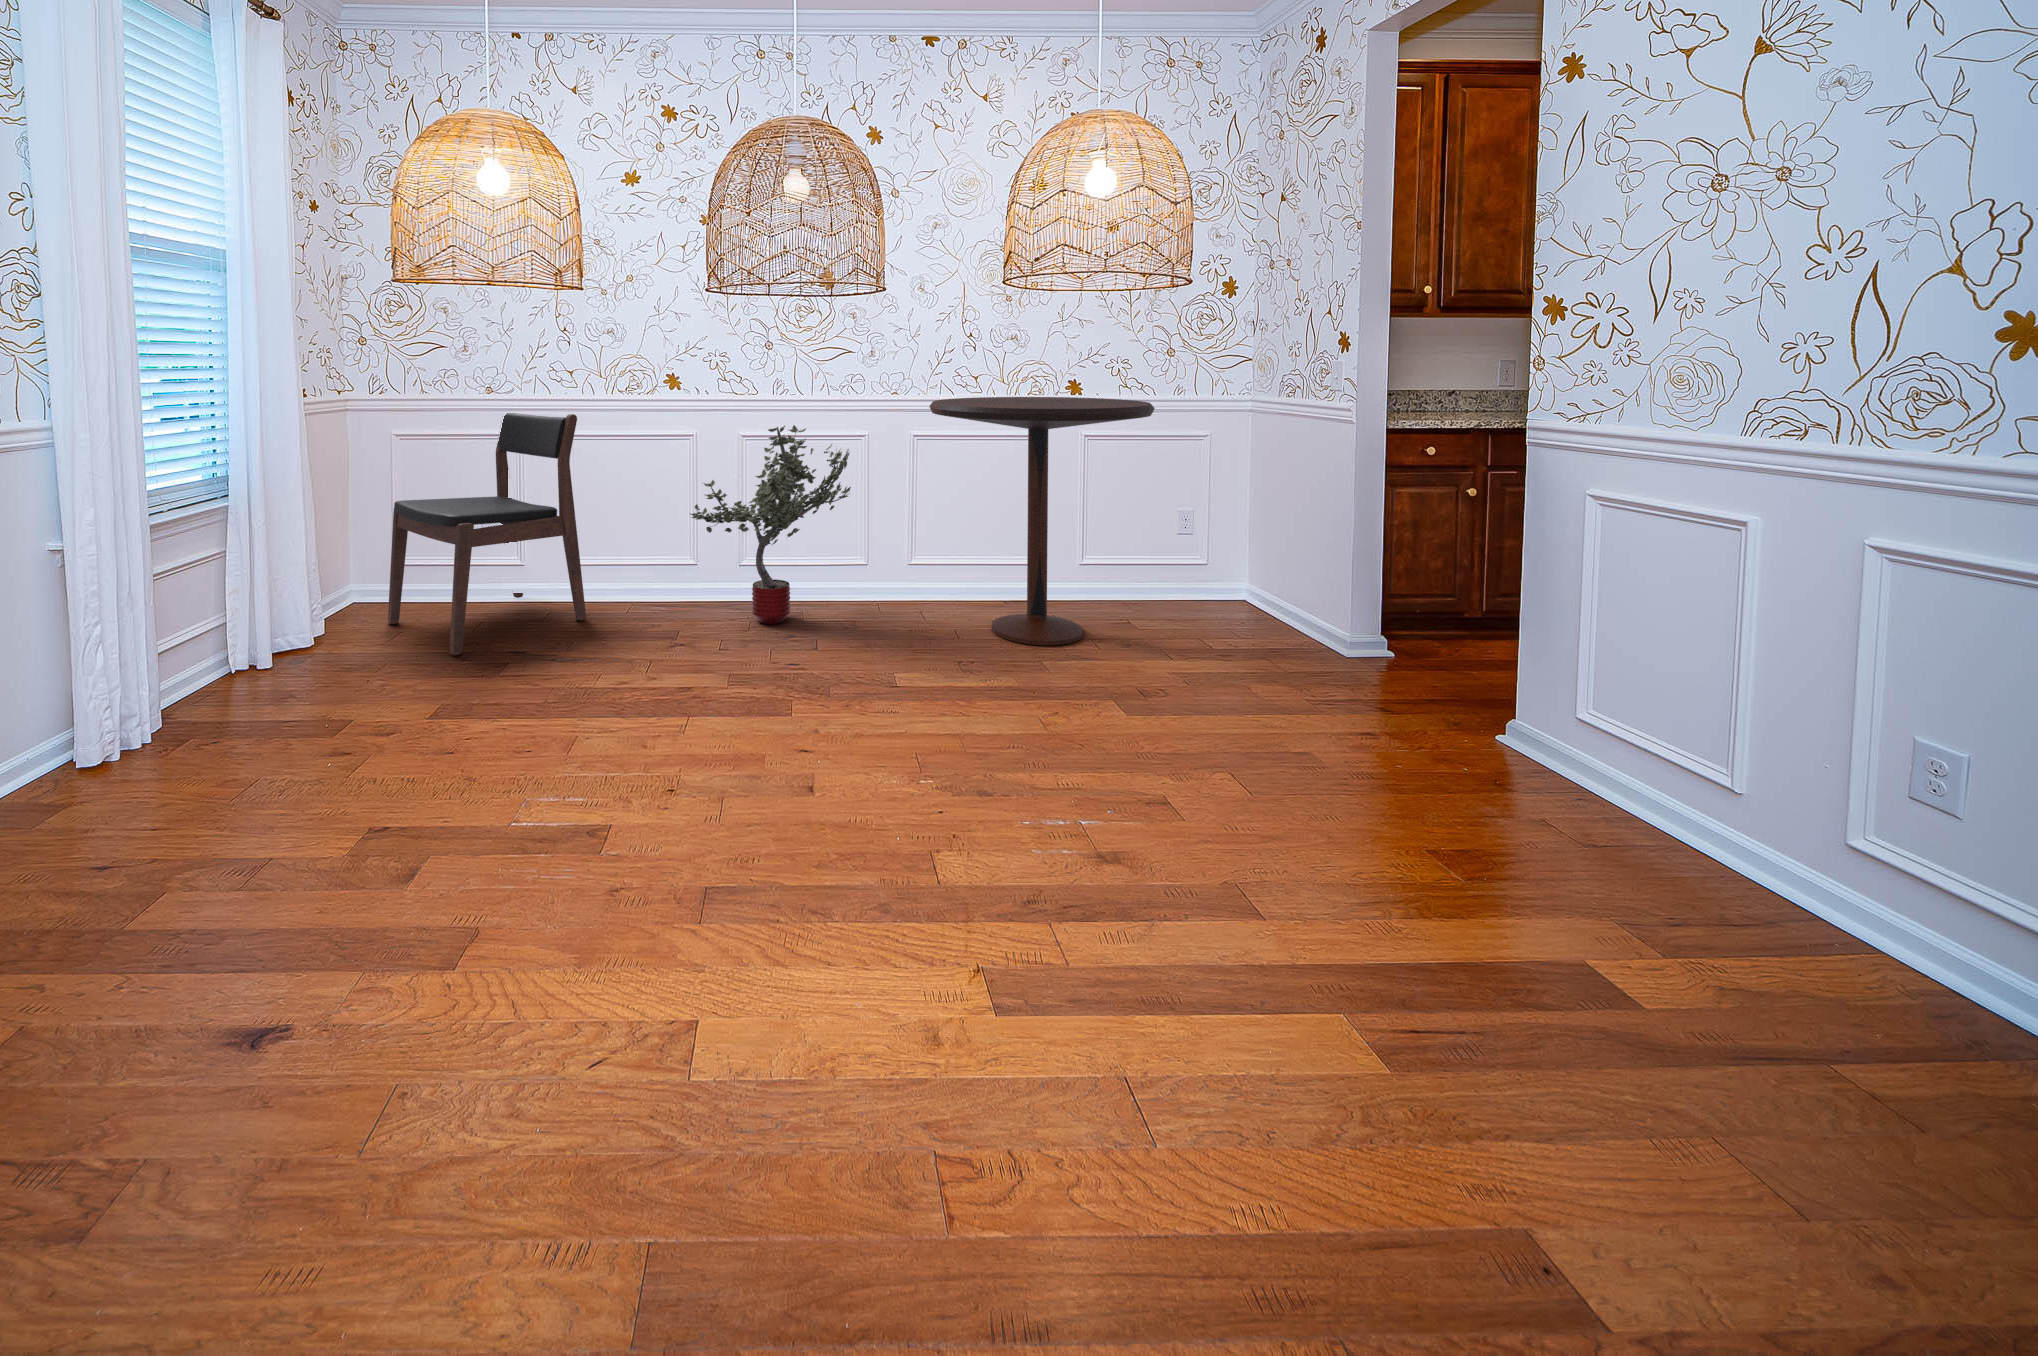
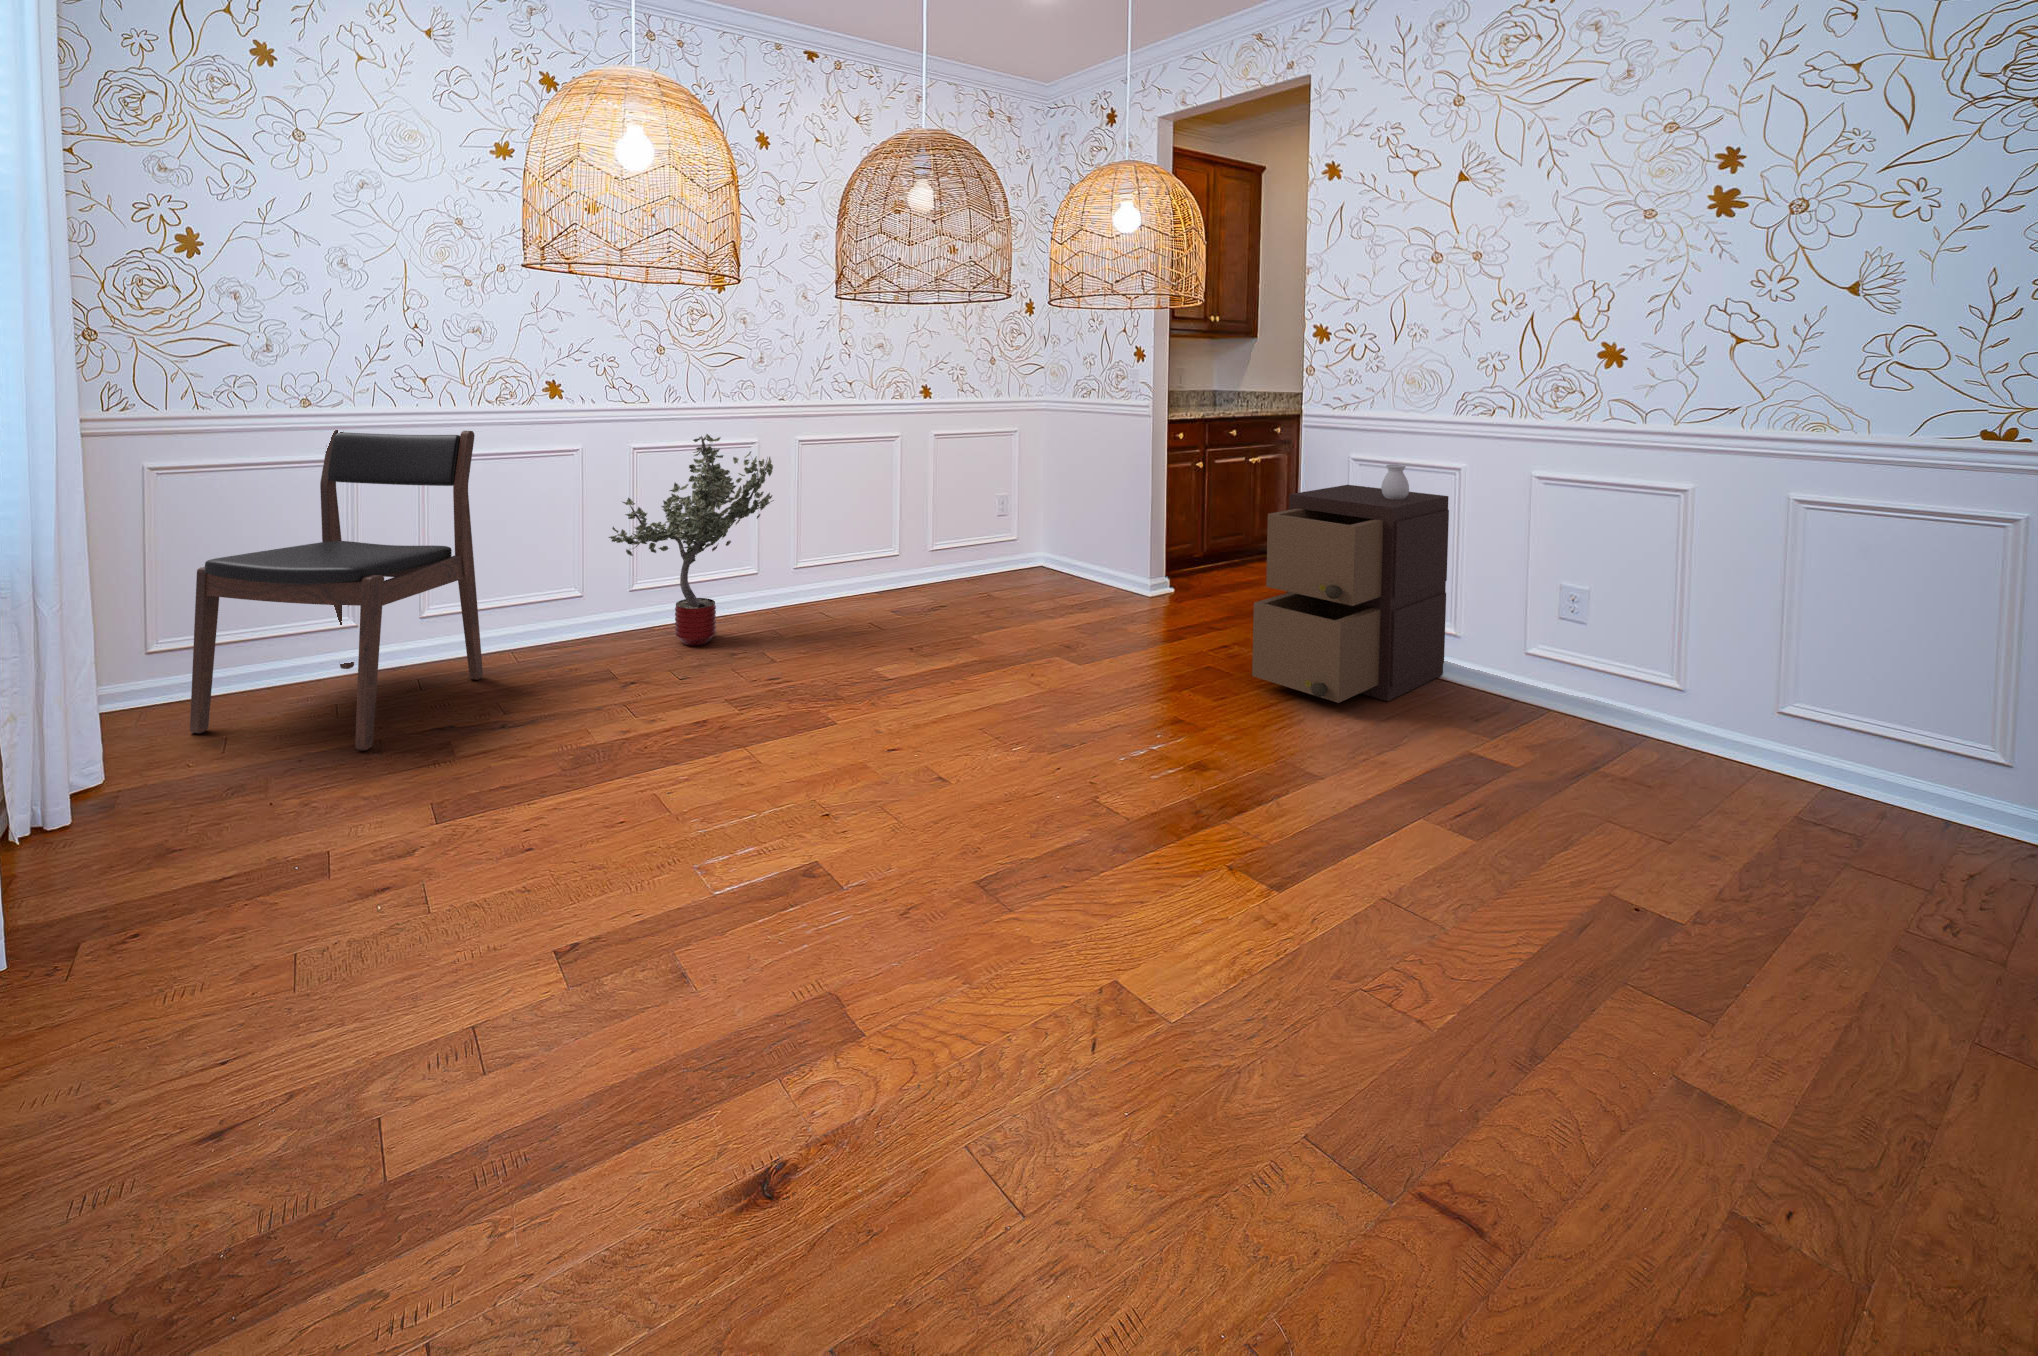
pedestal table: present [929,397,1155,645] -> none [840,400,1036,623]
storage cabinet: none [1318,507,1719,857] -> present [1252,465,1449,703]

